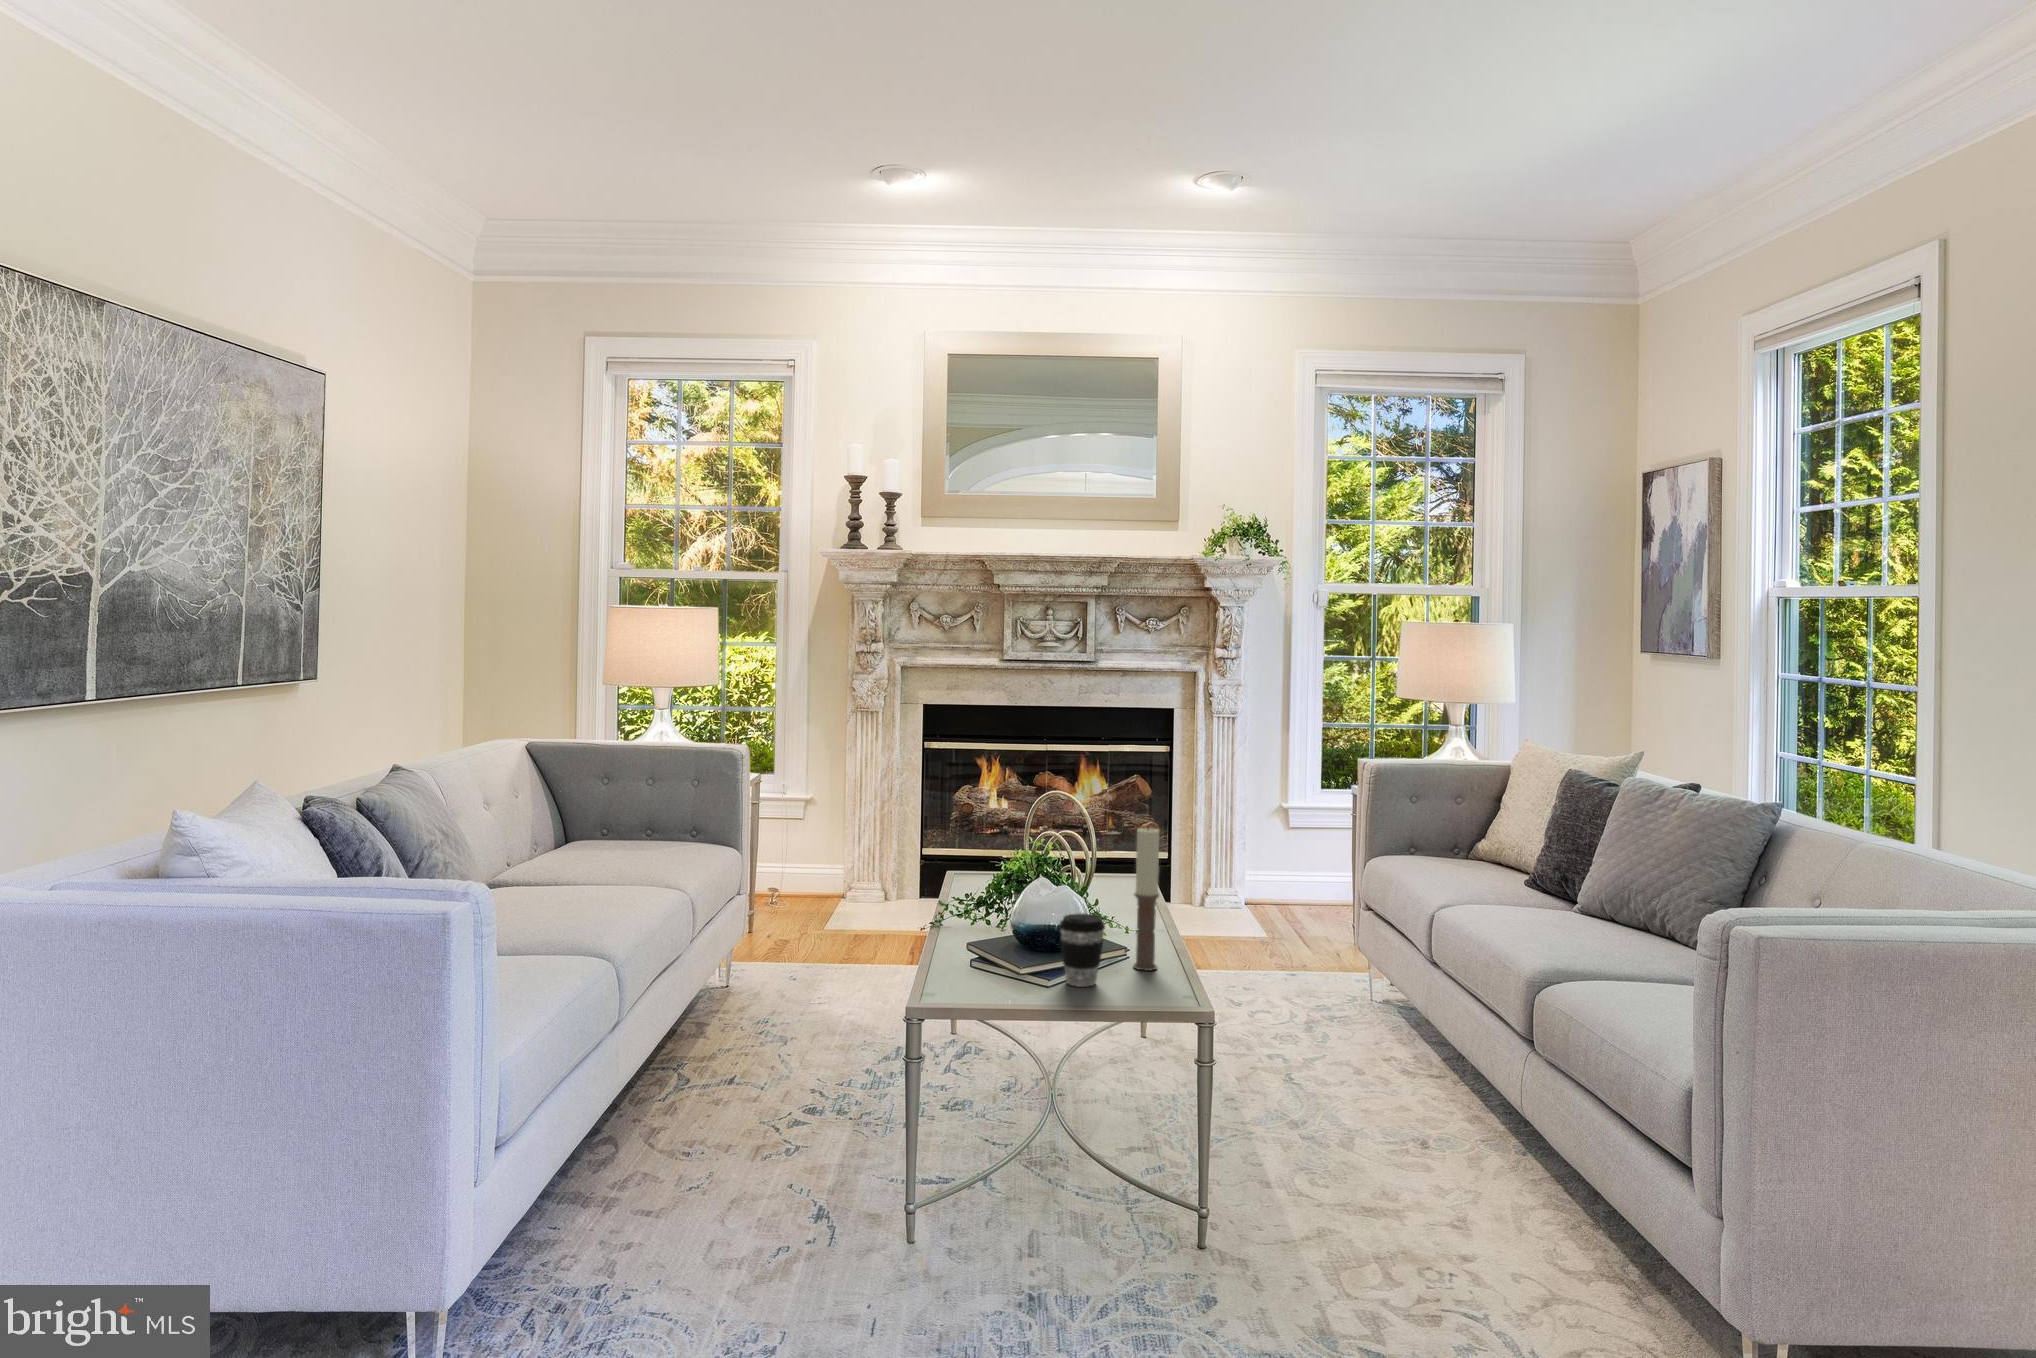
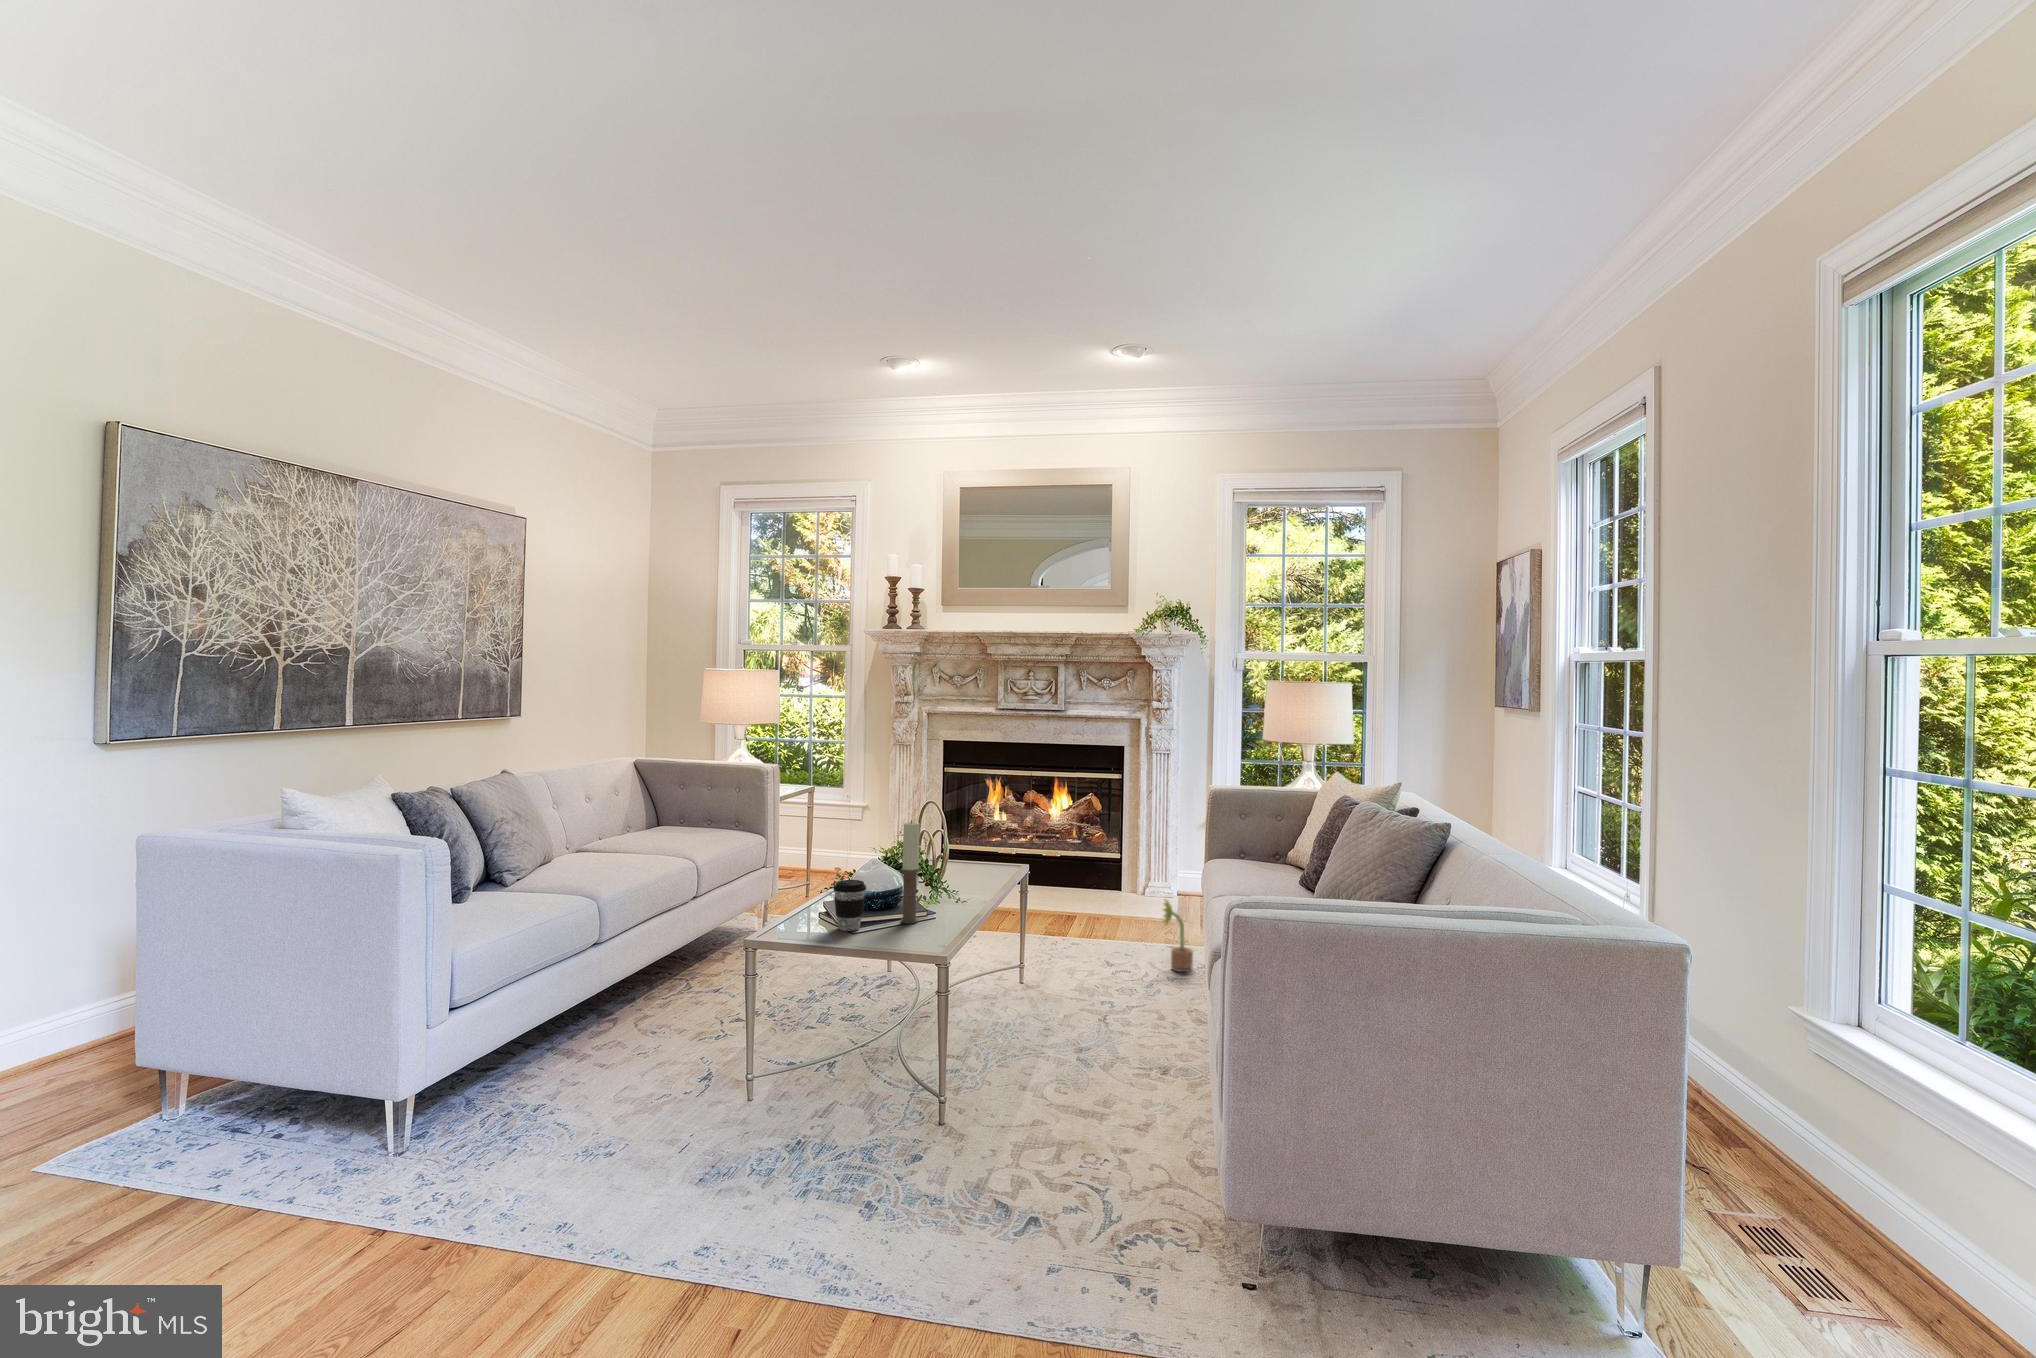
decorative plant: none [1310,908,1354,1005] -> present [1163,899,1193,972]

